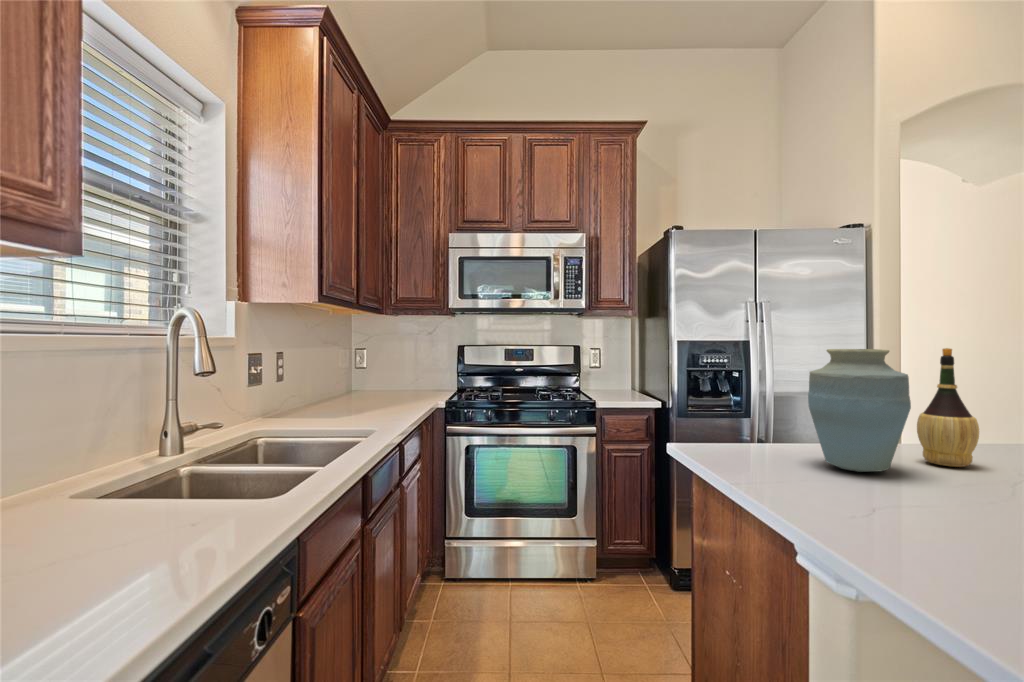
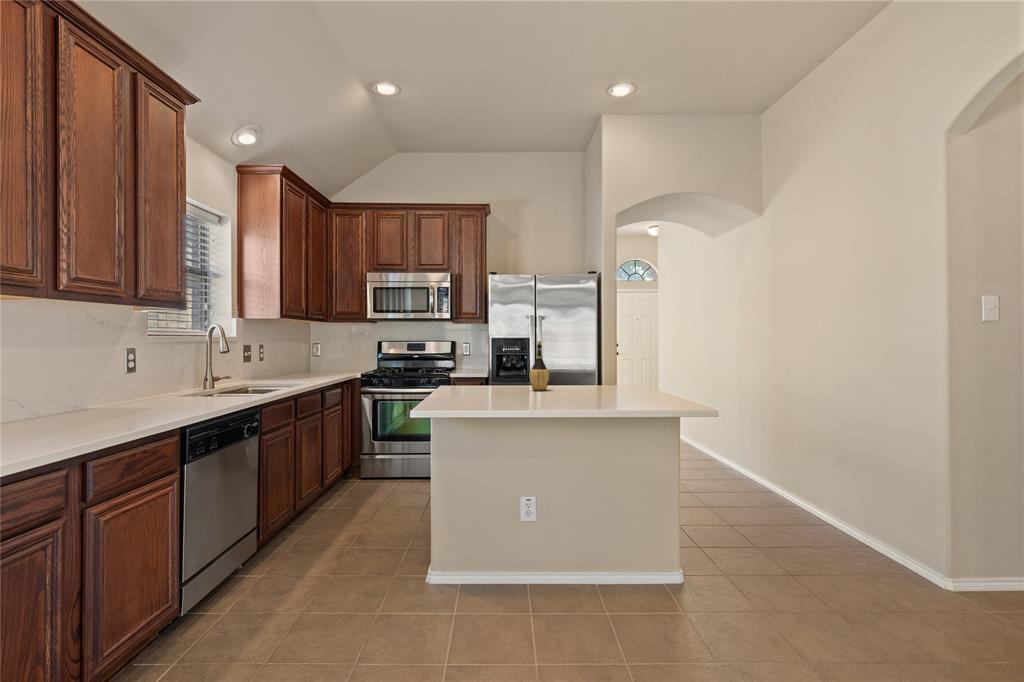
vase: present [808,349,911,472] -> none [479,342,514,392]

